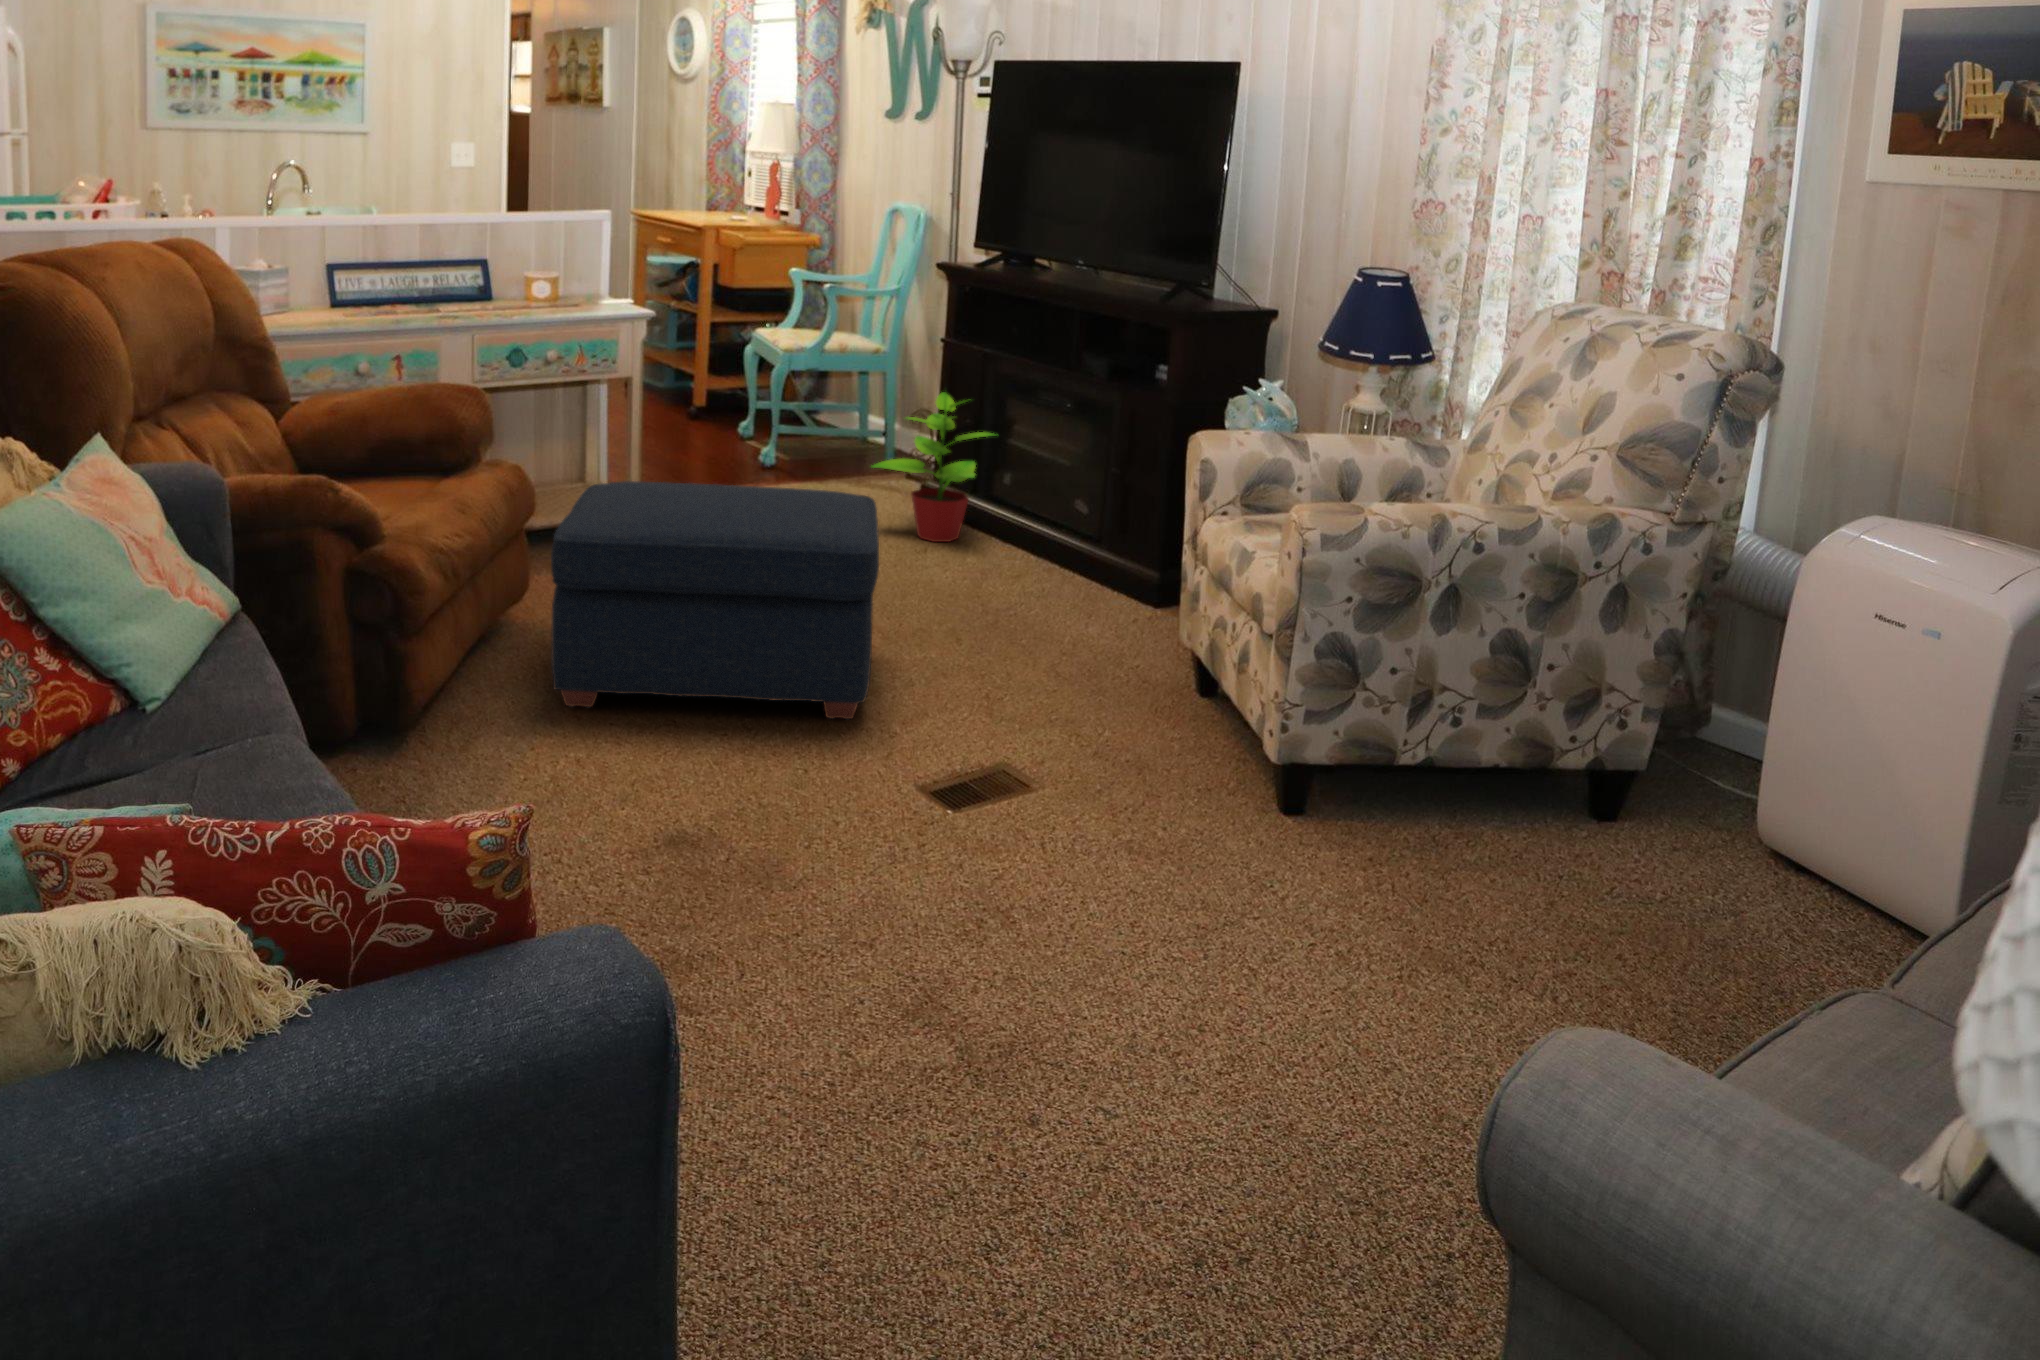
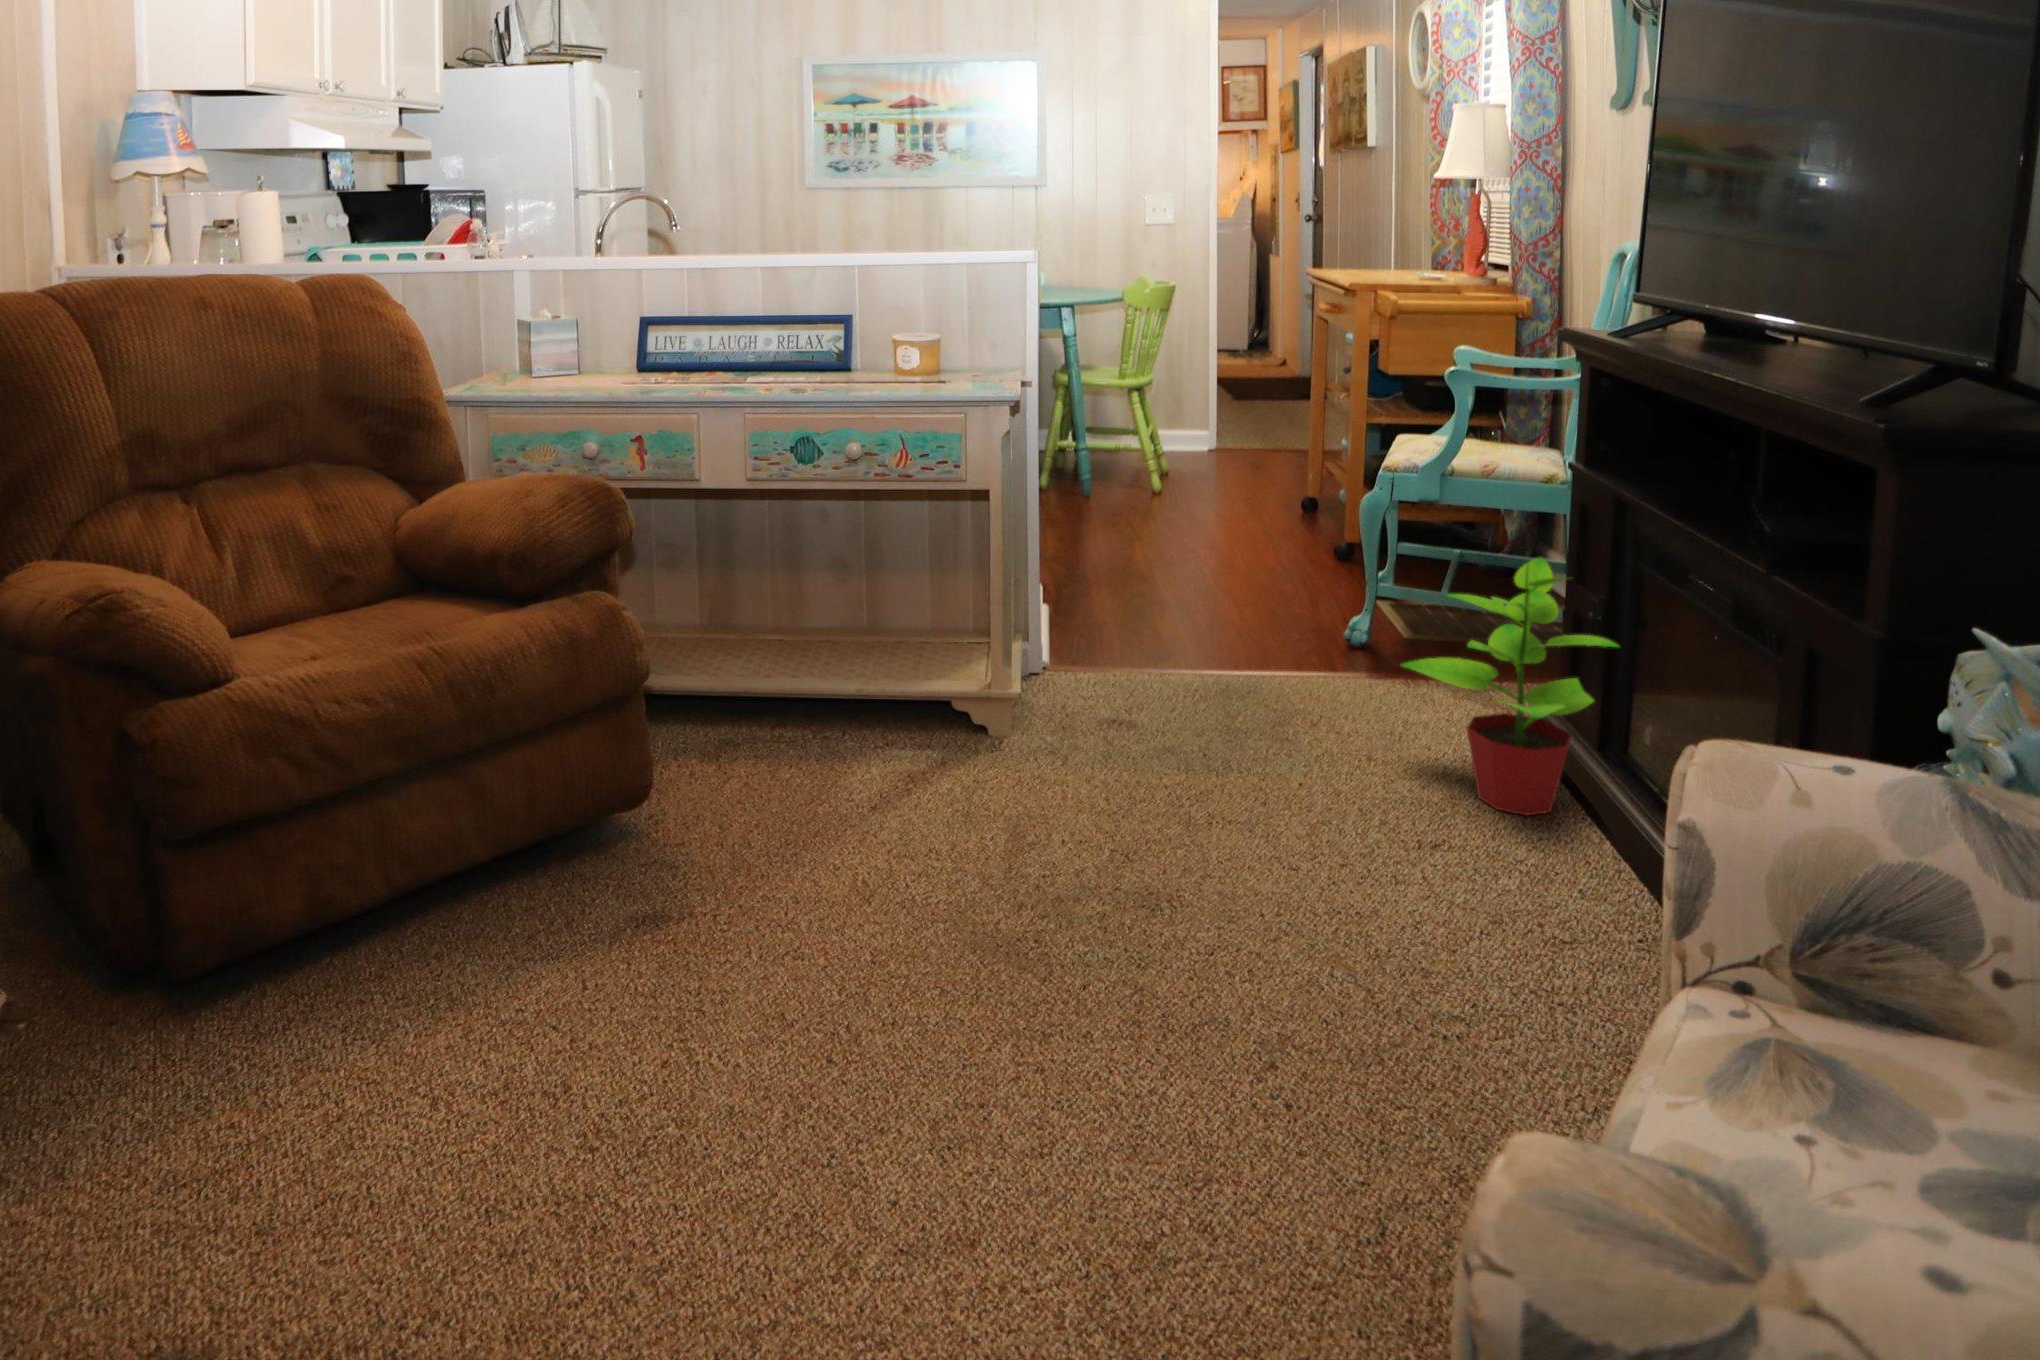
ottoman: present [551,481,879,719] -> none [548,646,1133,1157]

